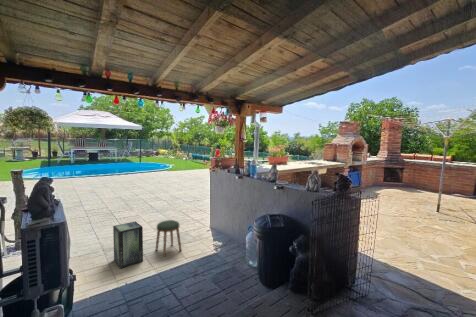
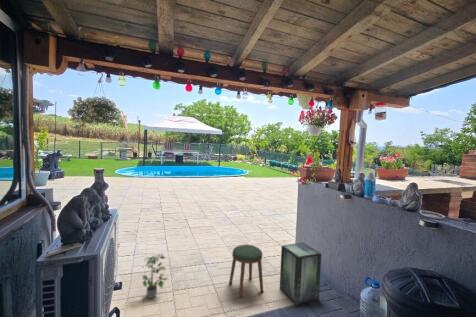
storage box: present [113,221,143,268] -> present [280,243,321,305]
potted plant: none [82,234,105,270] -> present [143,255,167,298]

